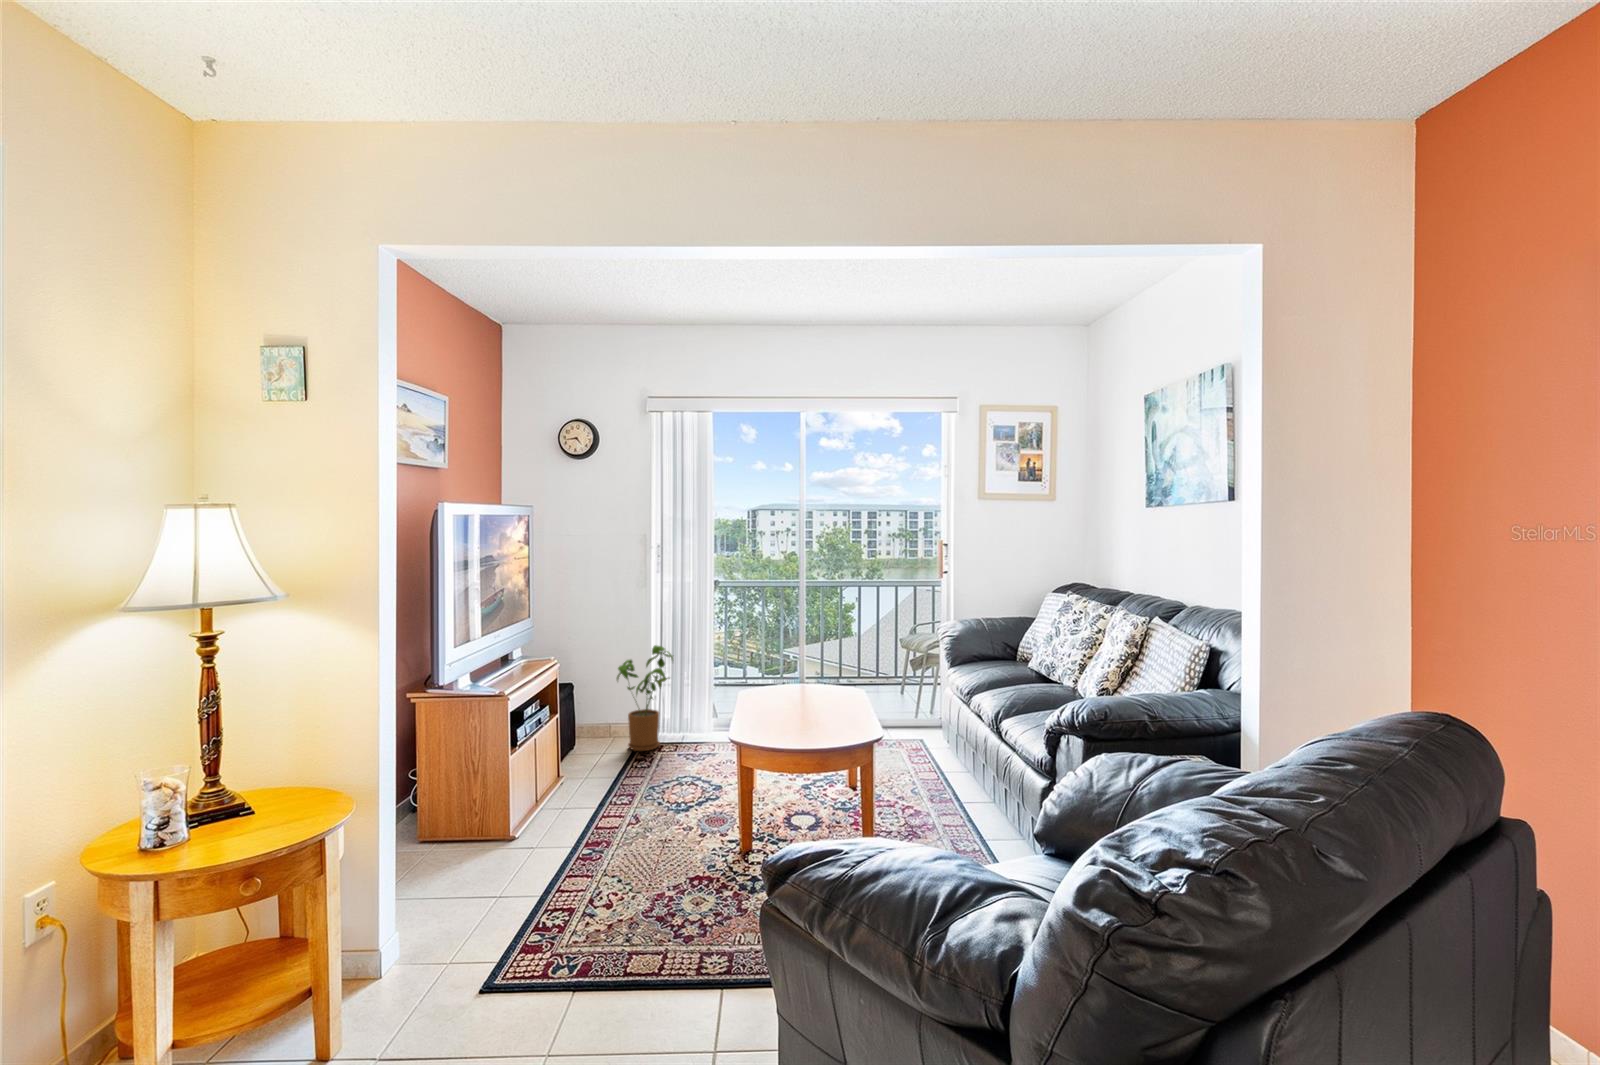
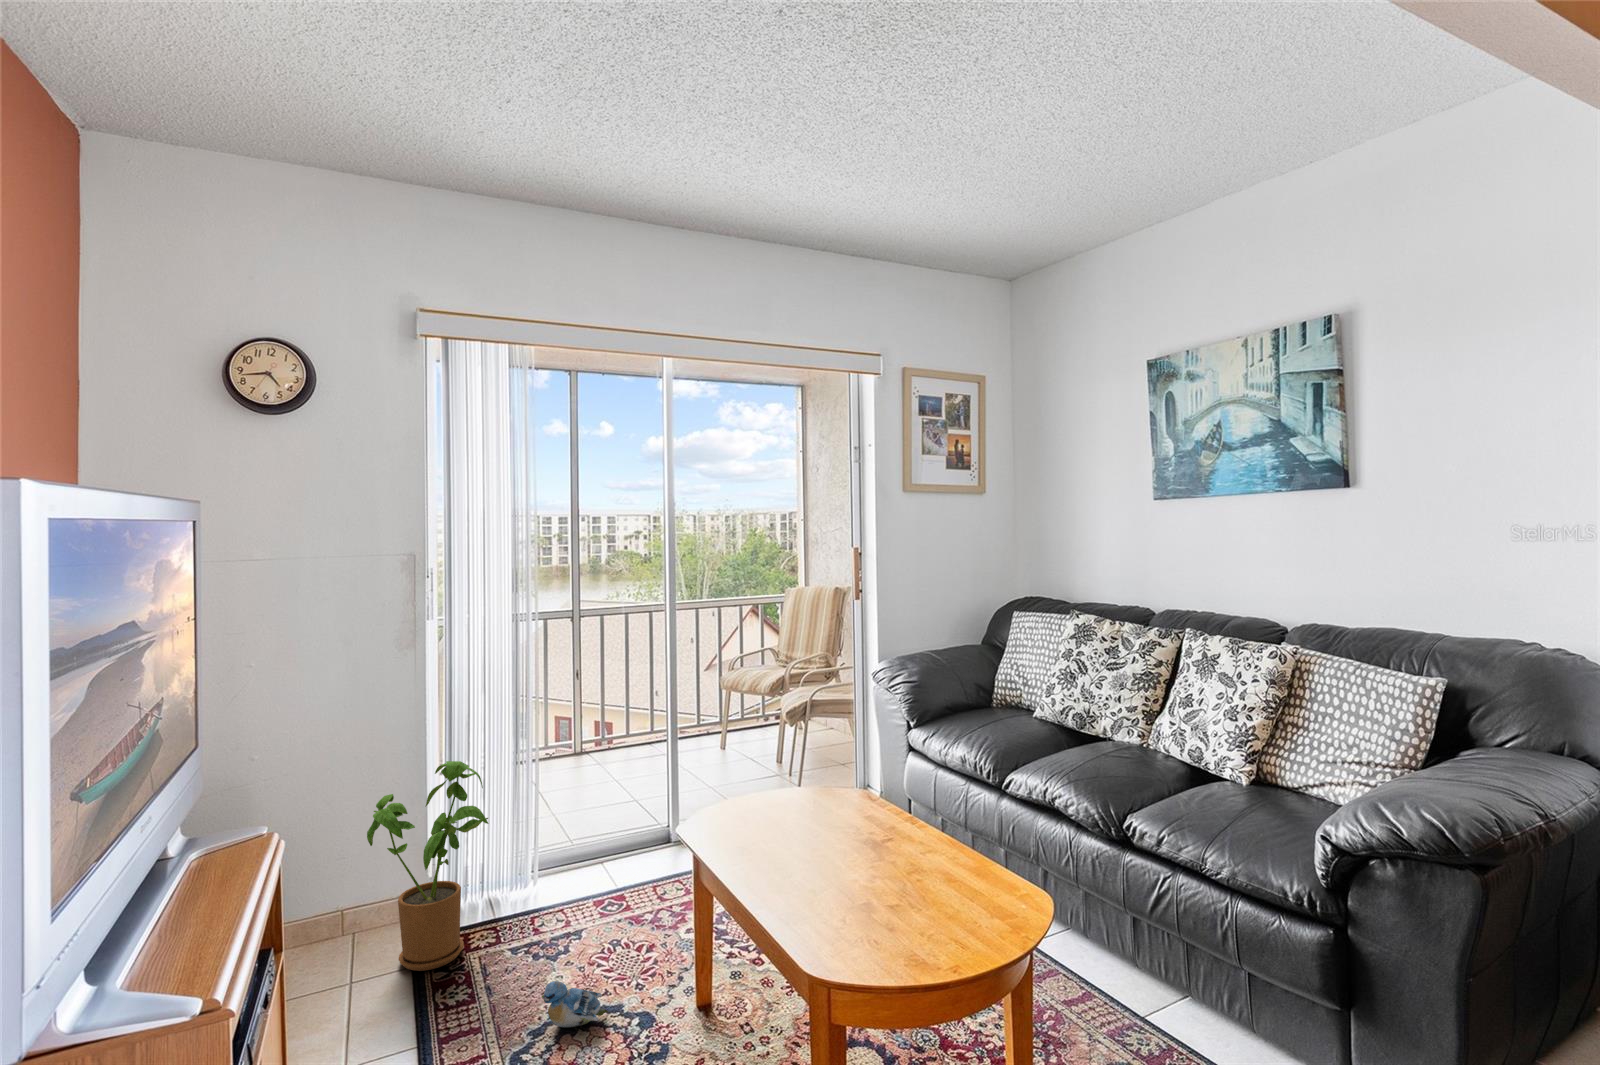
plush toy: none [667,757,698,782] -> present [542,981,608,1027]

